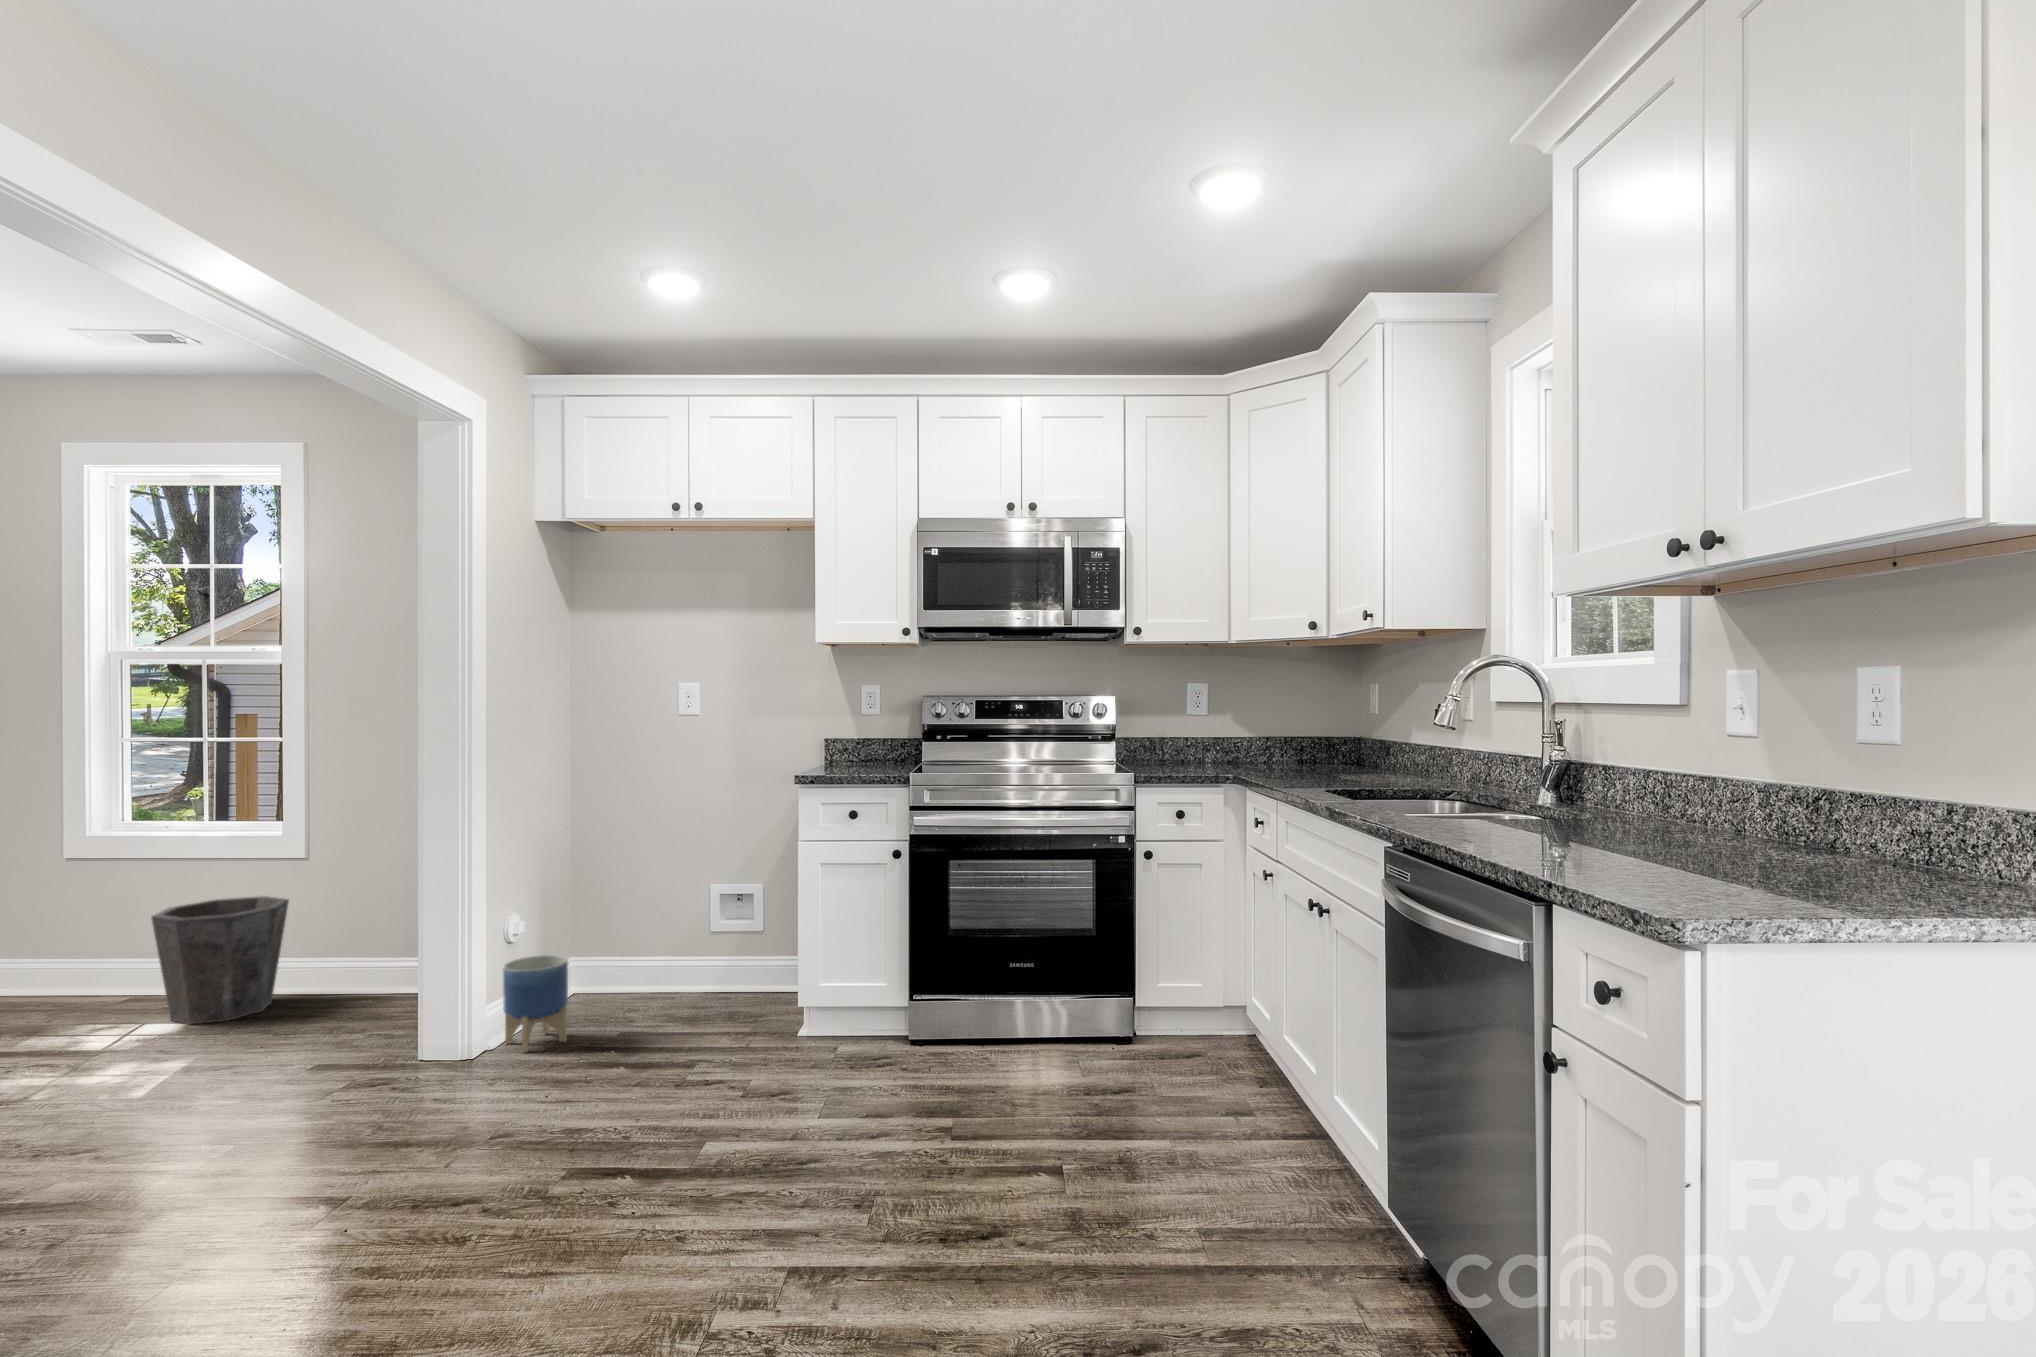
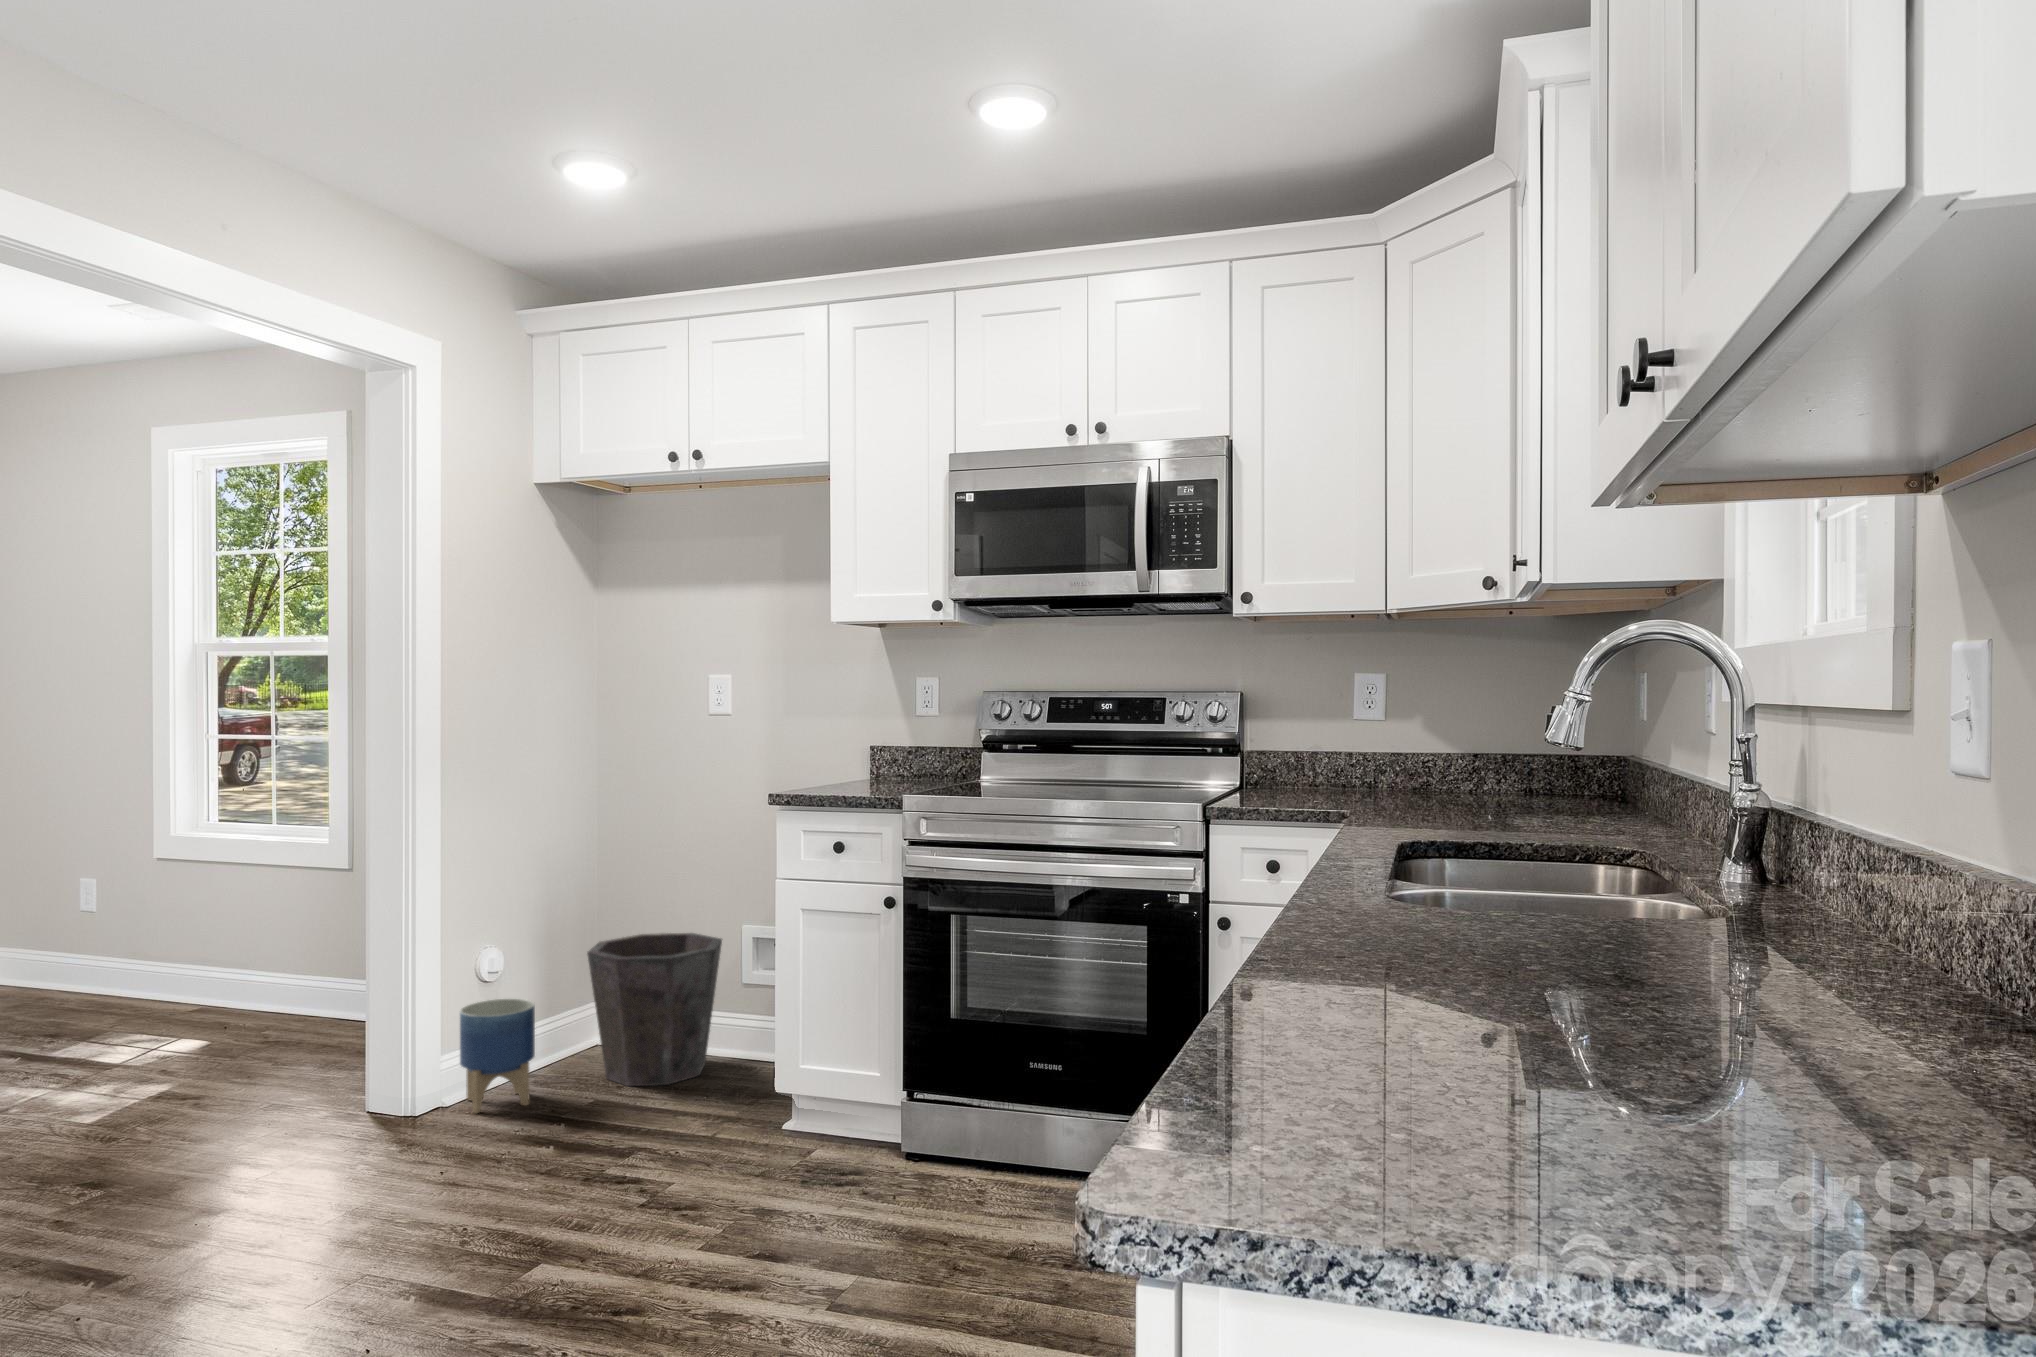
waste bin: present [151,896,289,1025] -> present [587,933,722,1086]

